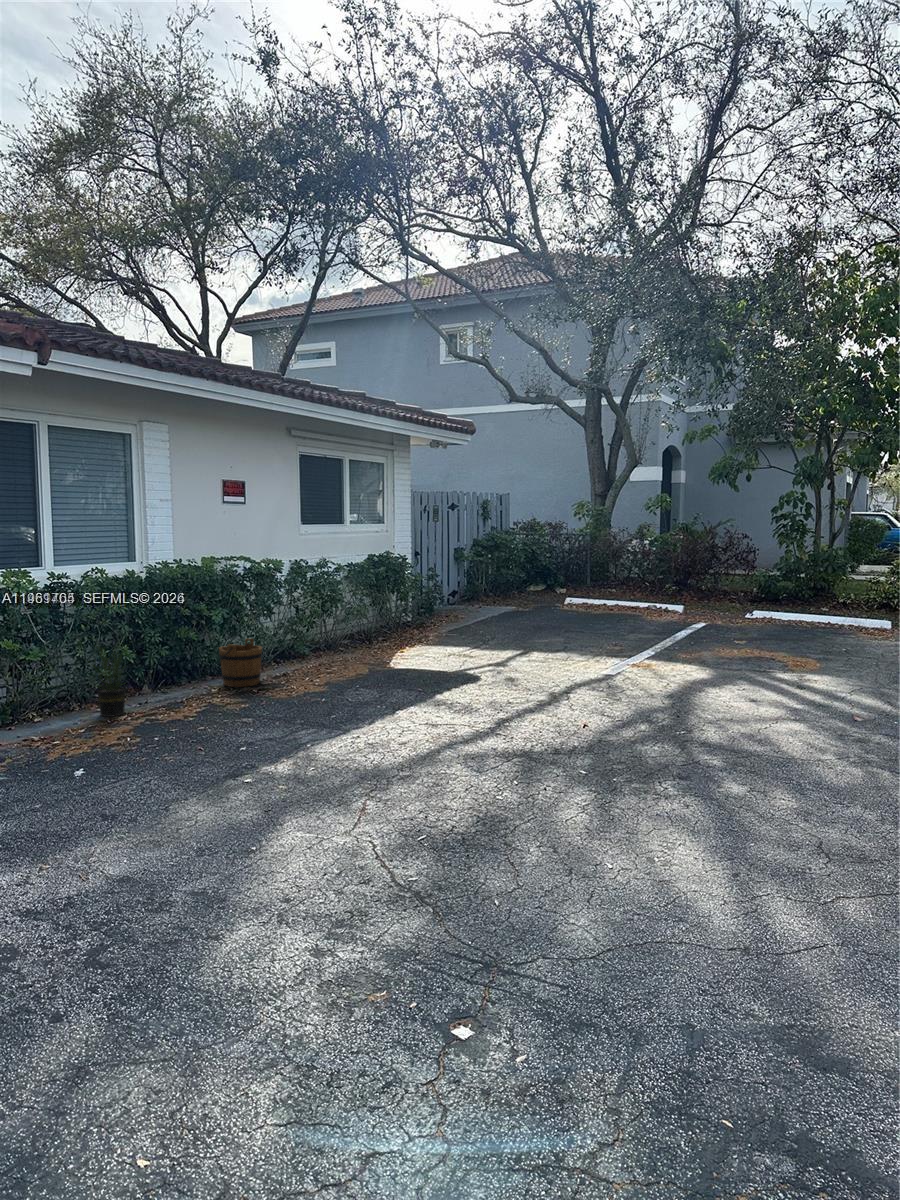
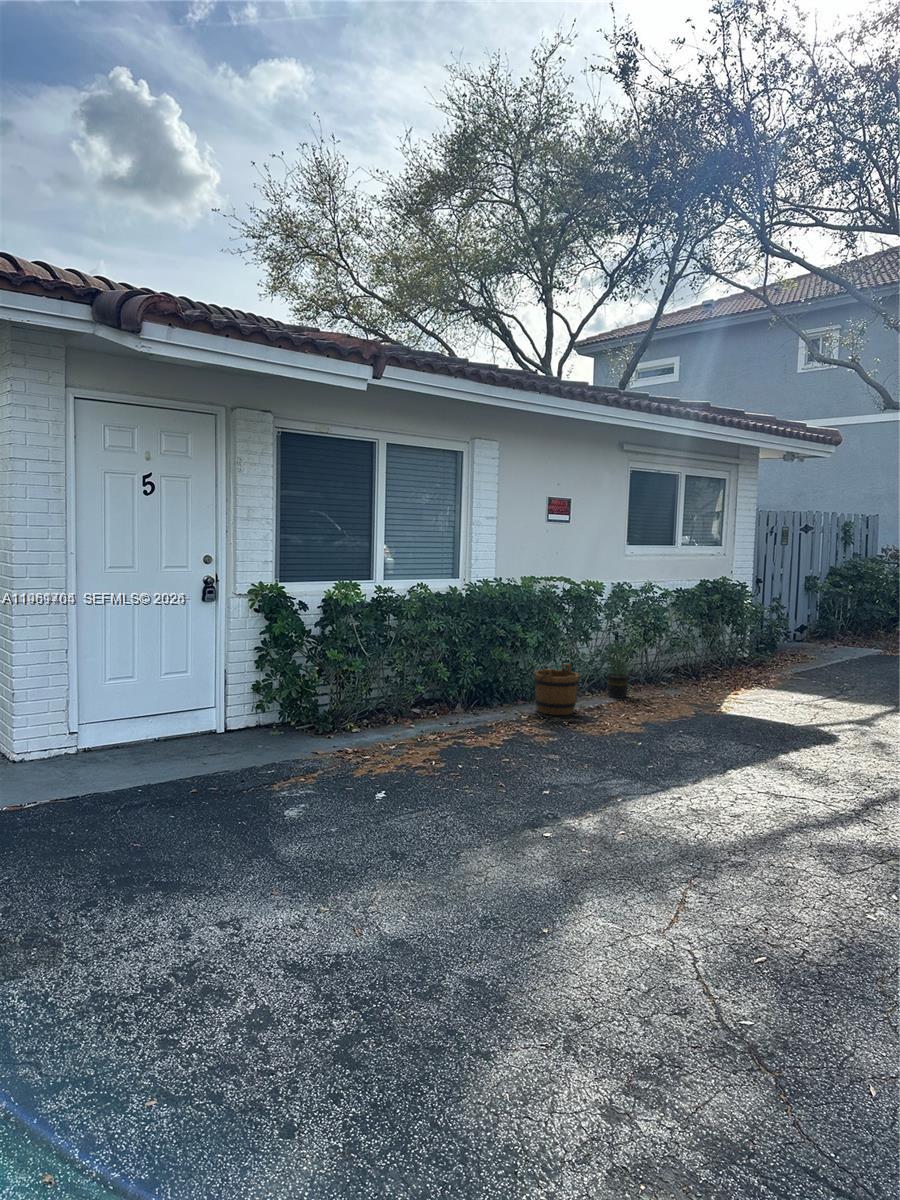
potted plant: present [94,646,126,717] -> present [607,640,631,698]

